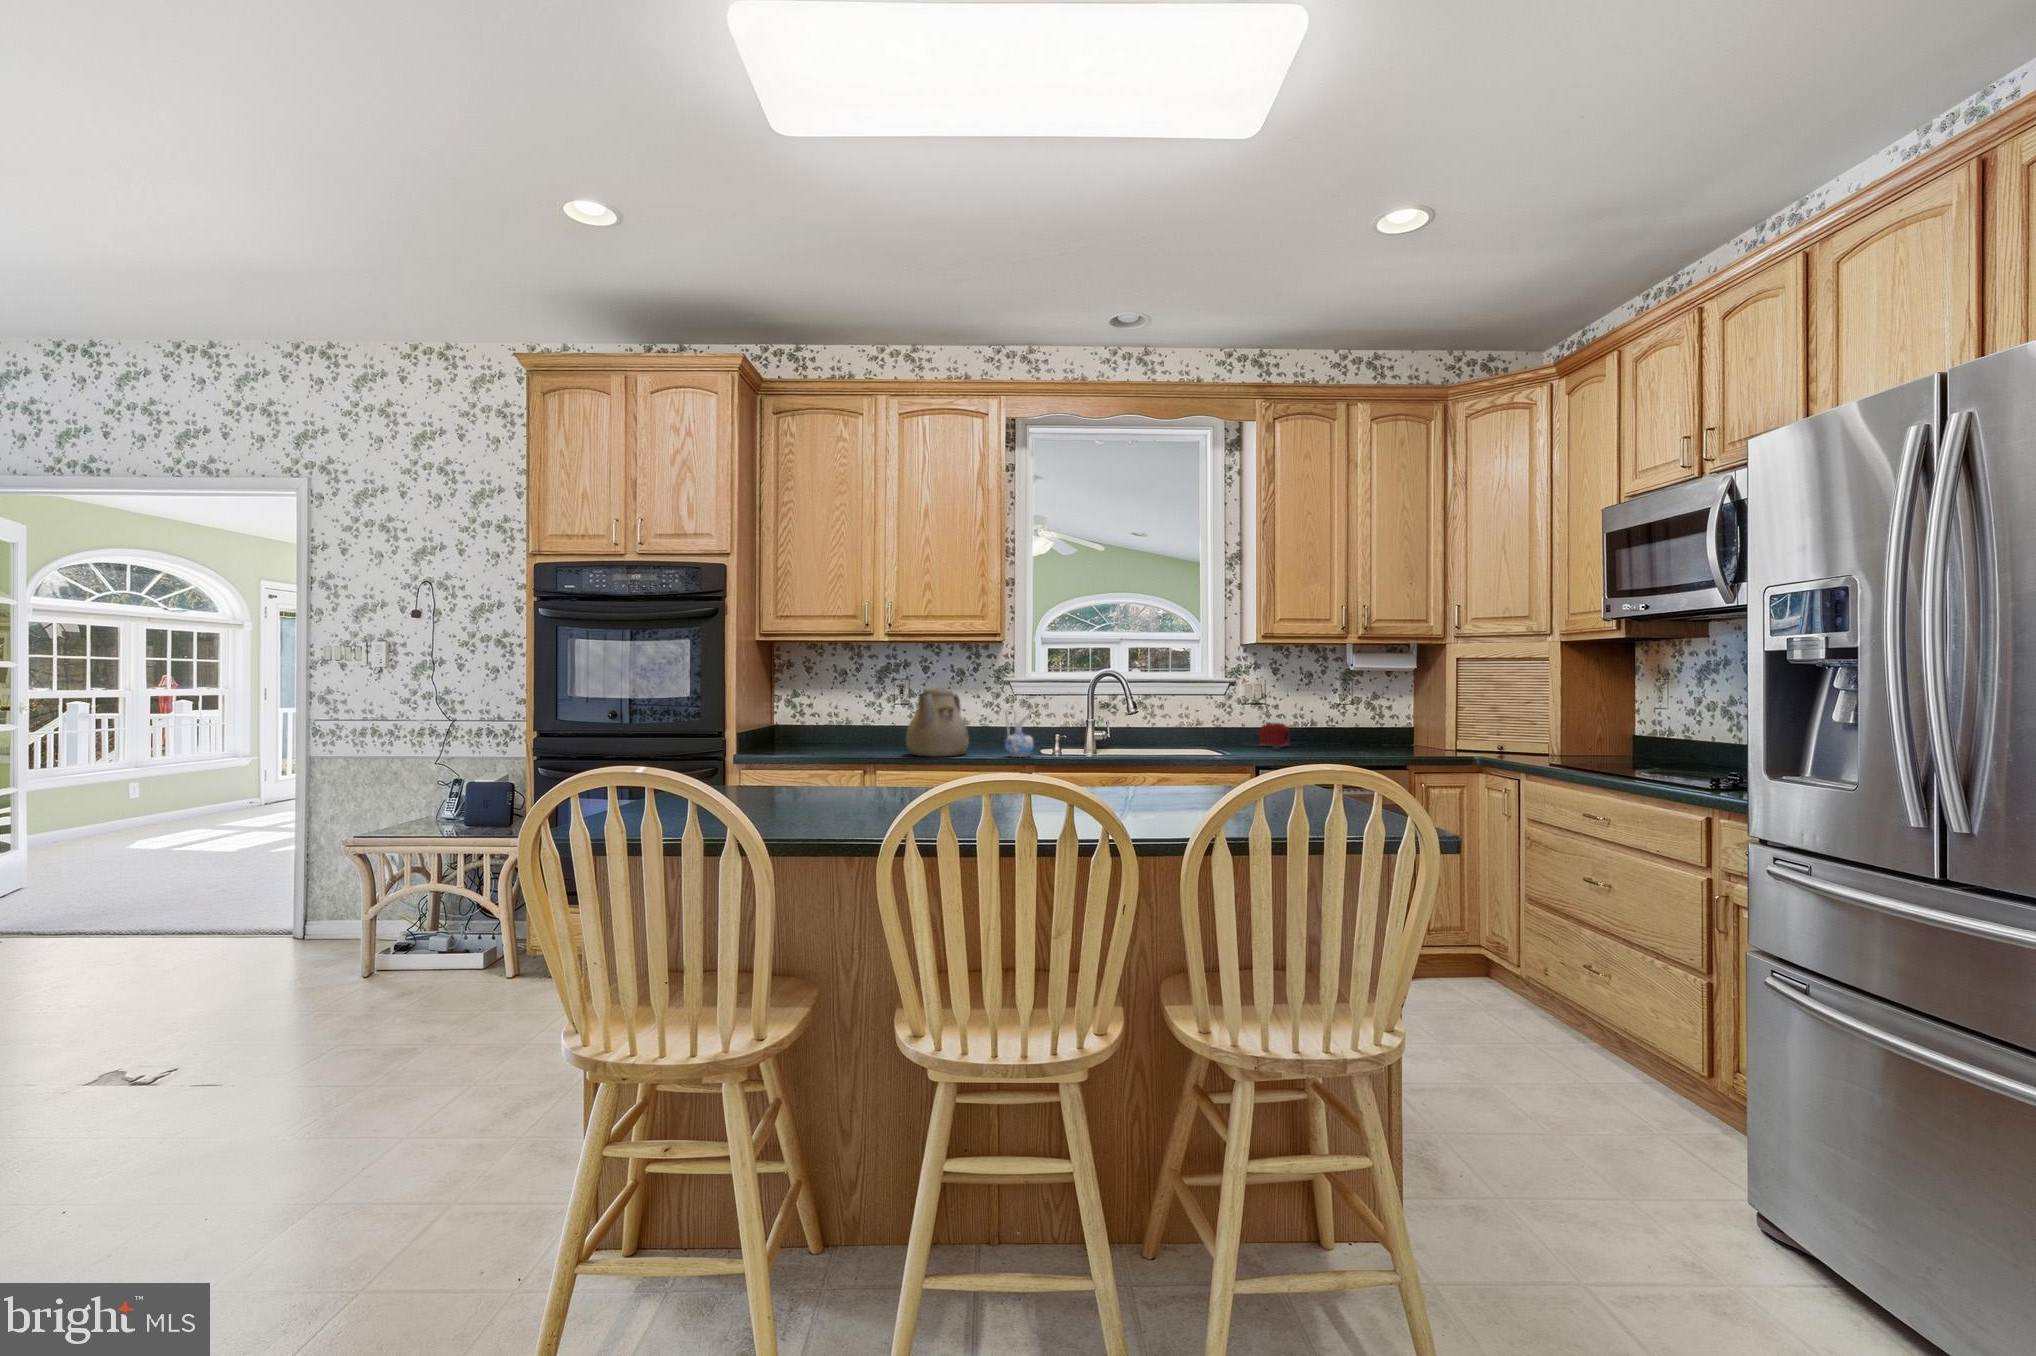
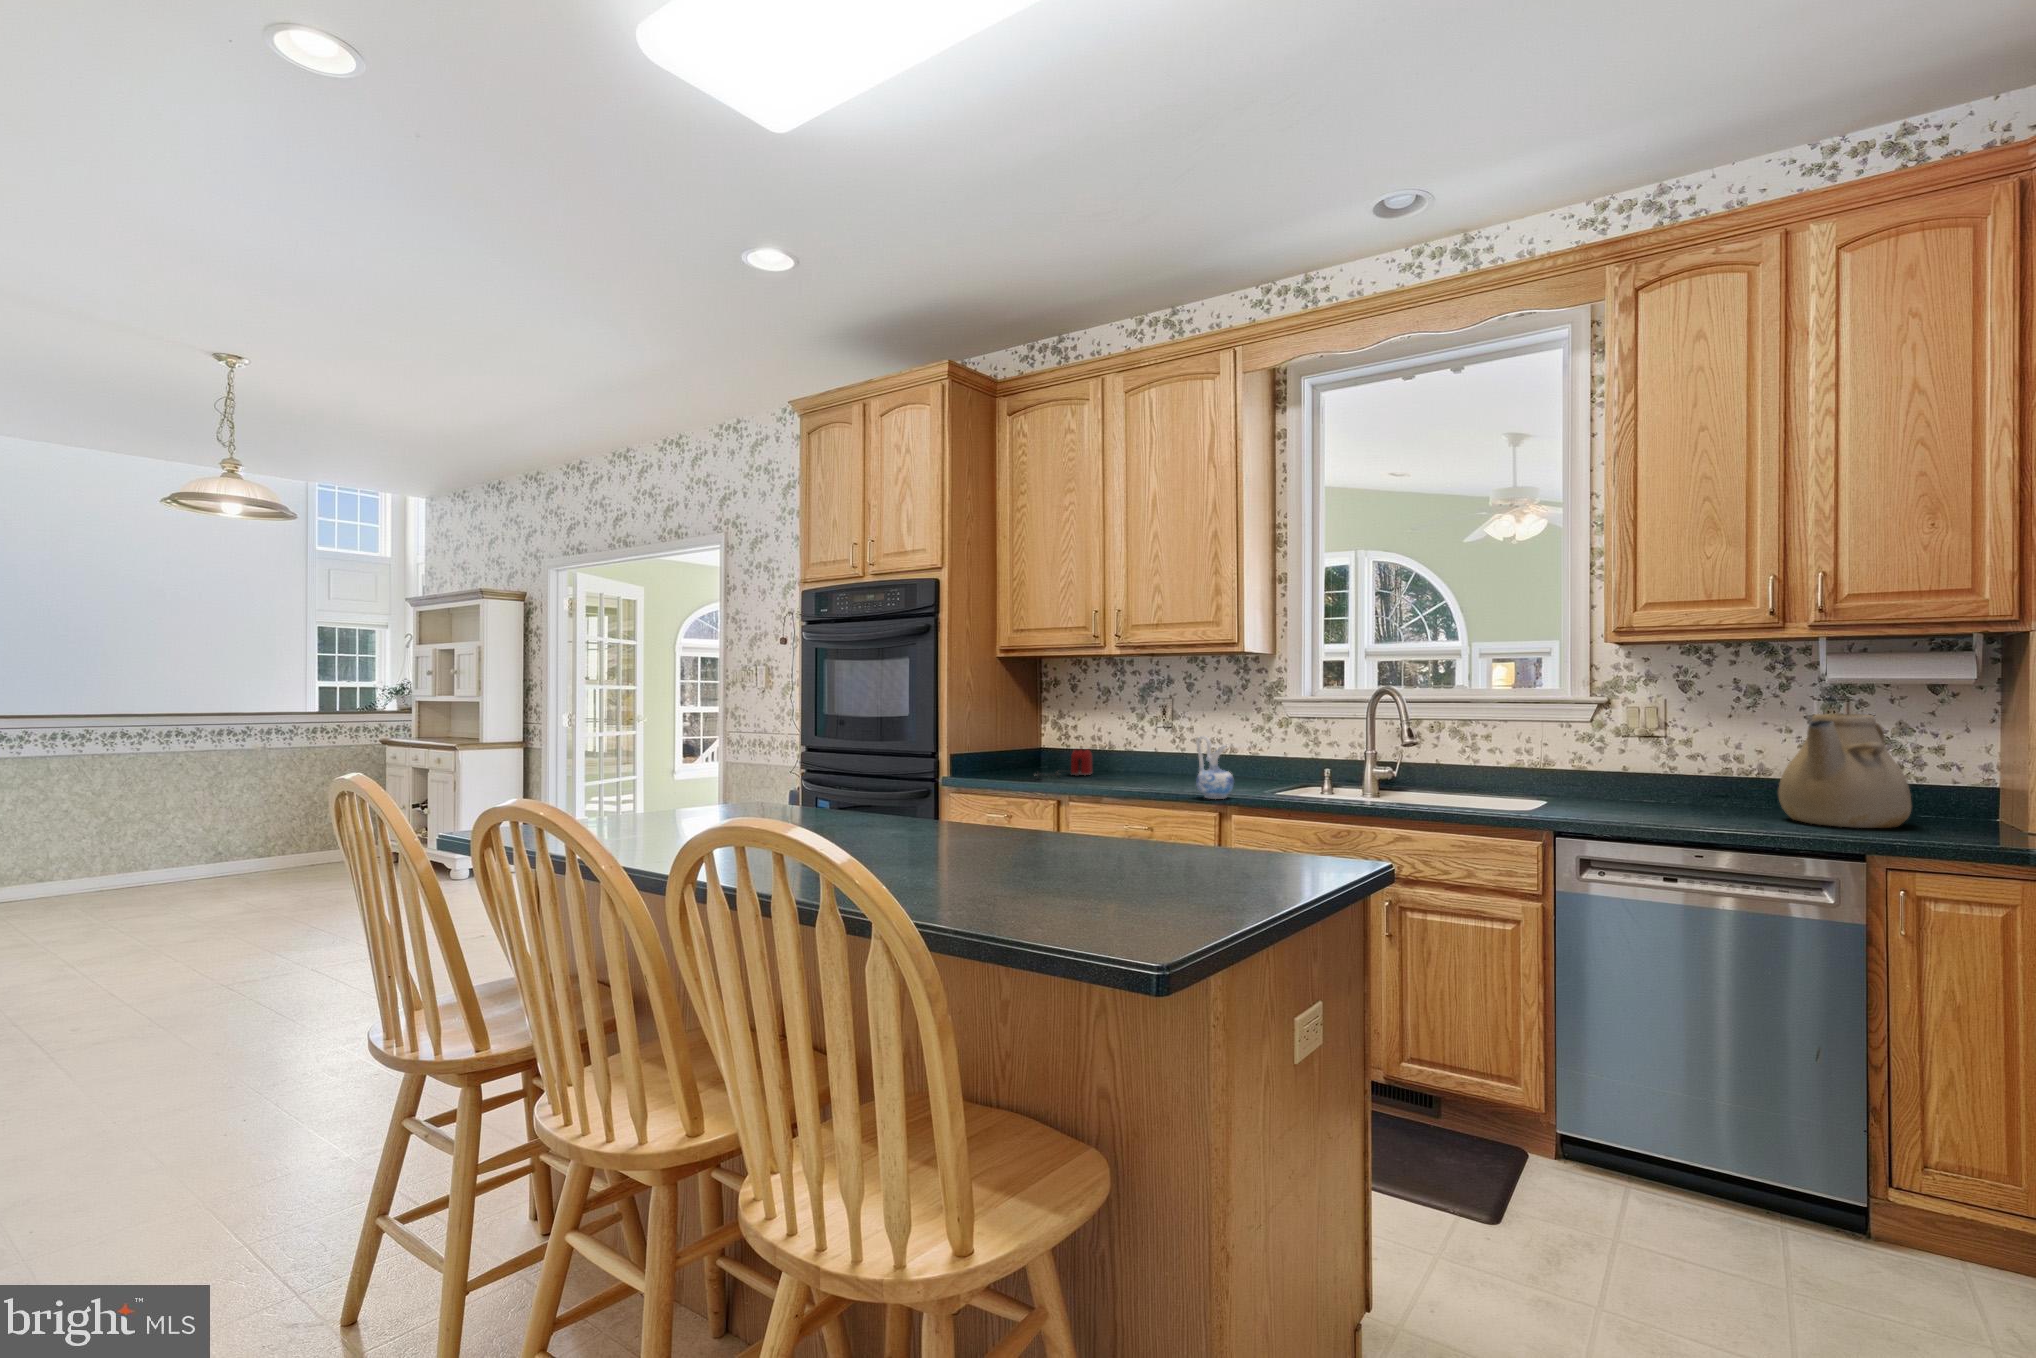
teapot: present [906,689,969,756] -> present [1778,714,1911,828]
toaster: present [1243,723,1290,750] -> present [1034,749,1092,777]

